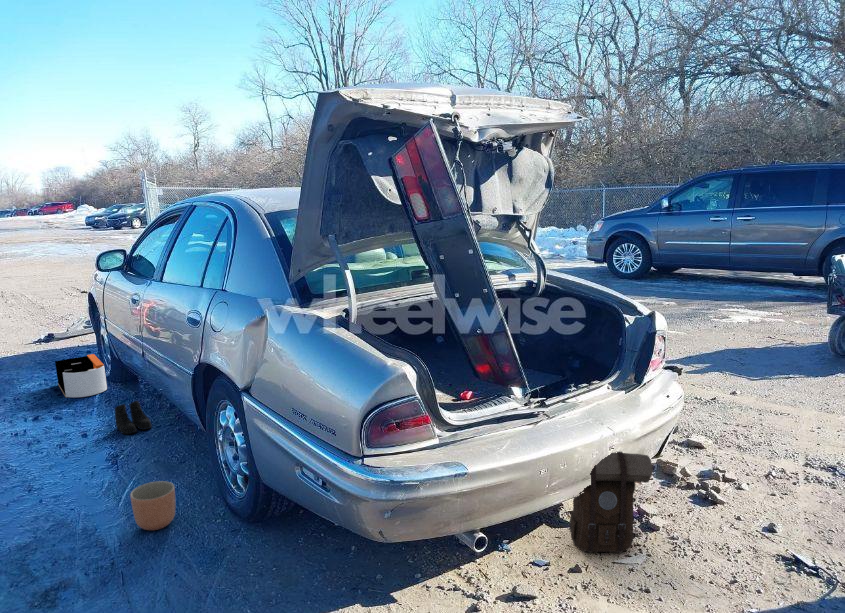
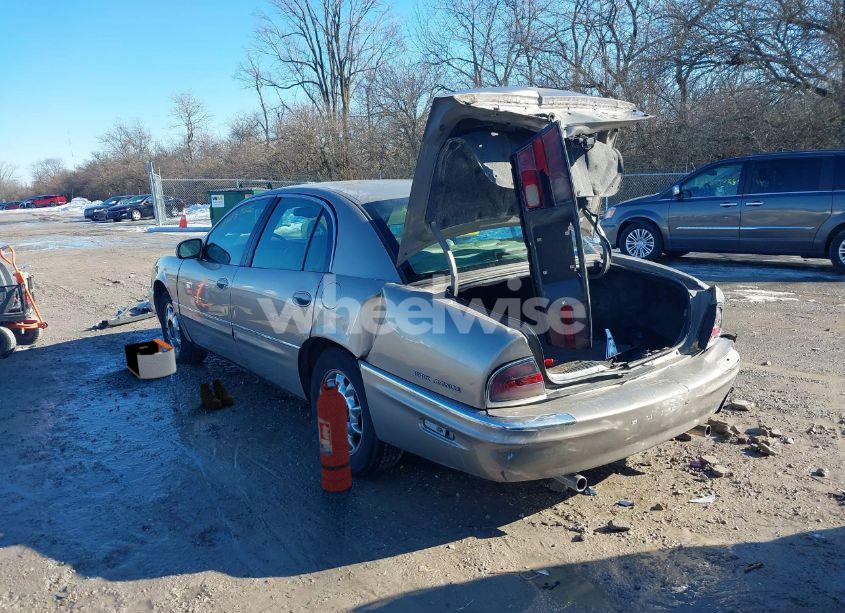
fire extinguisher: none [197,413,240,539] -> present [317,380,352,492]
backpack: present [569,451,653,553] -> none [641,406,723,494]
planter: present [130,481,176,530] -> none [254,443,291,486]

